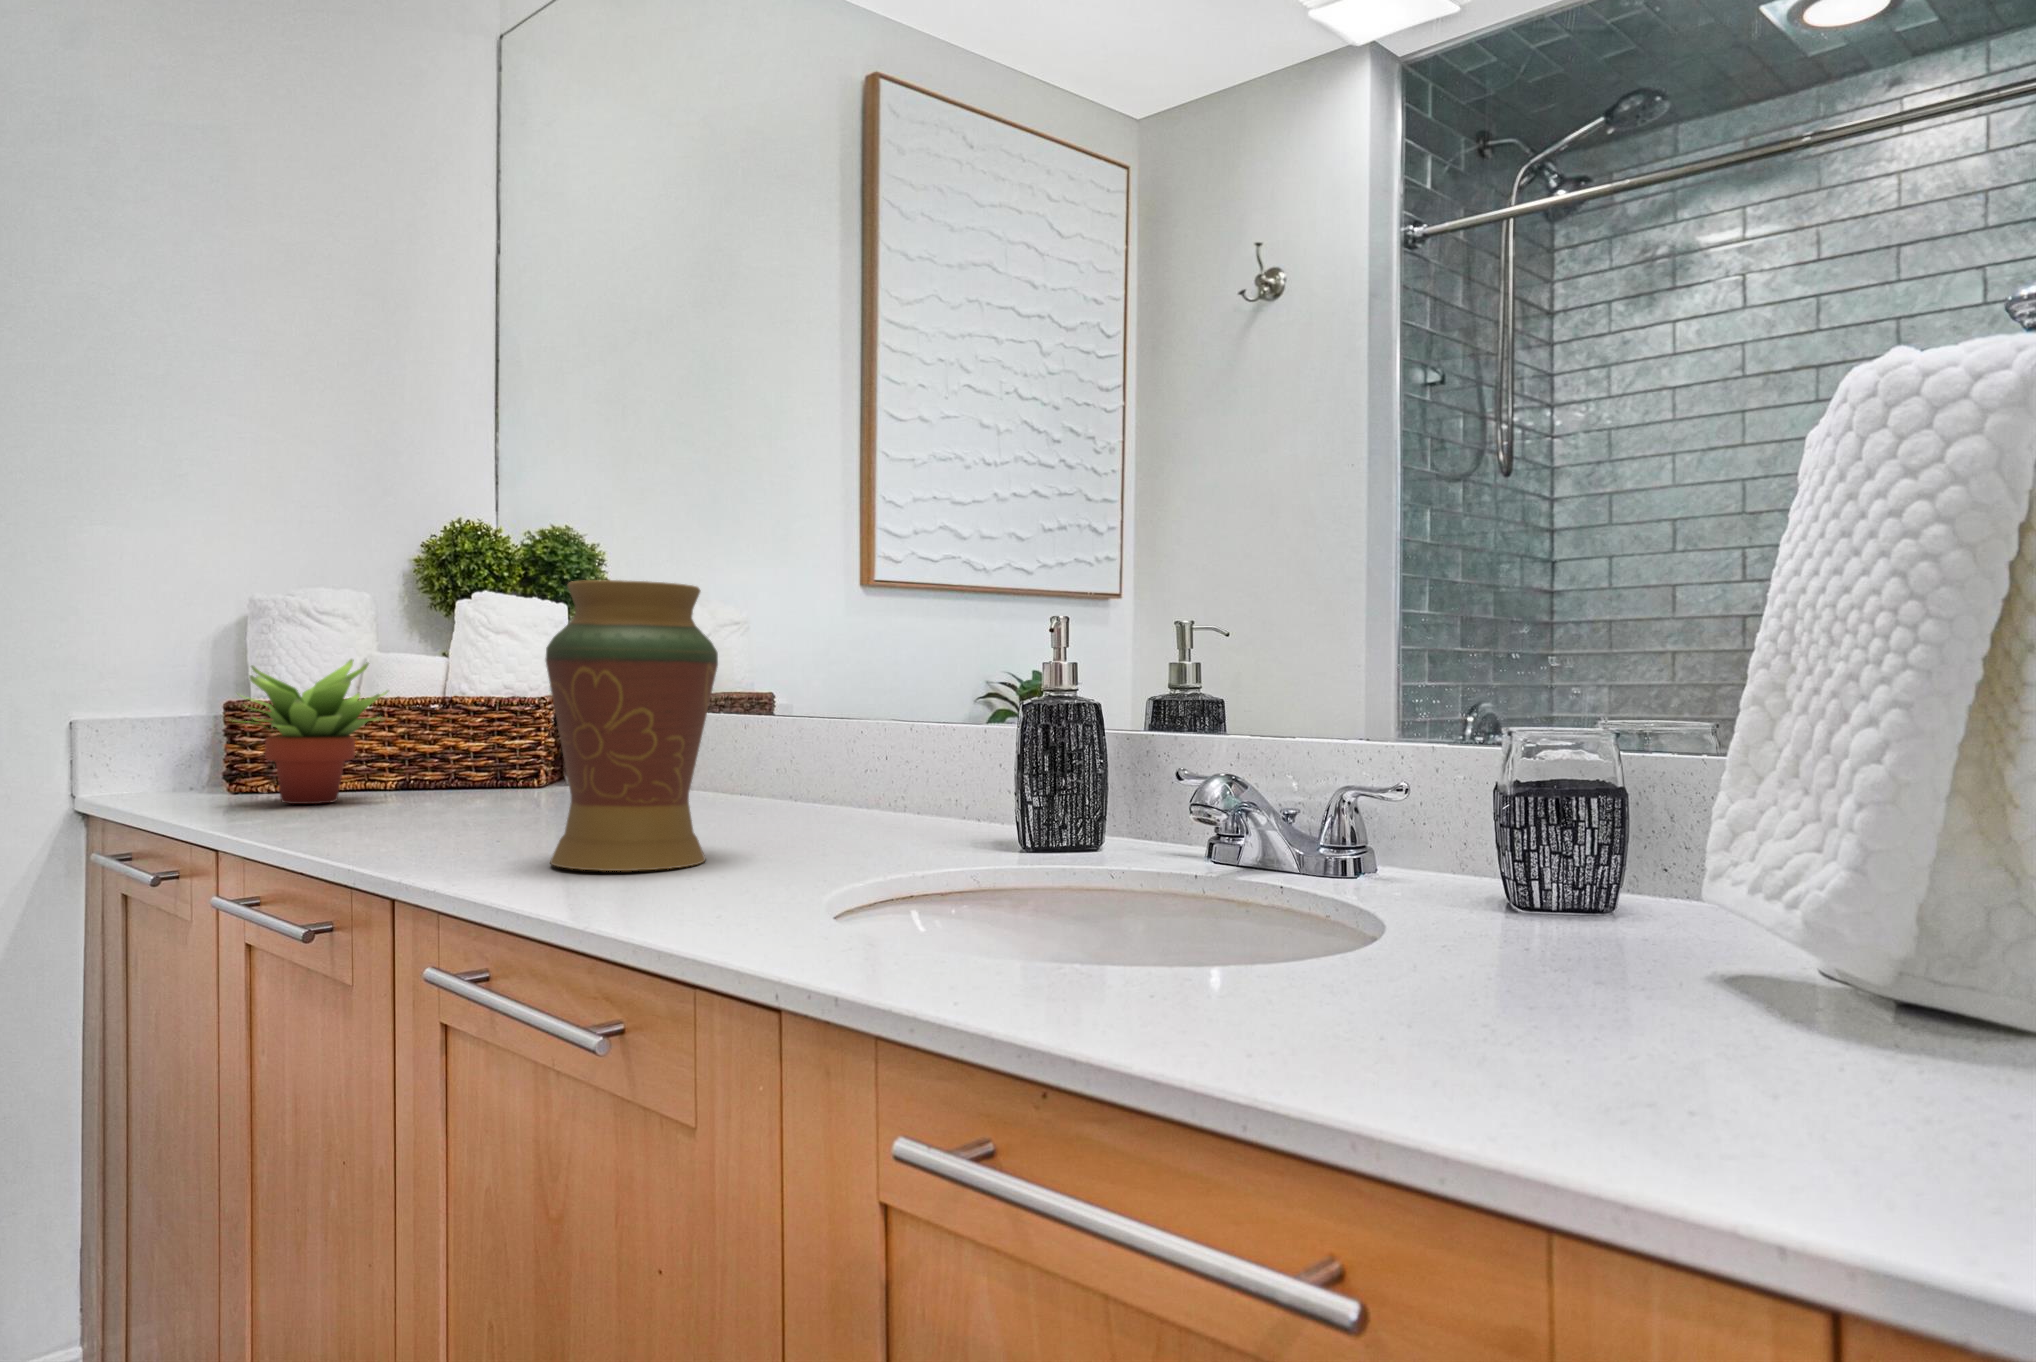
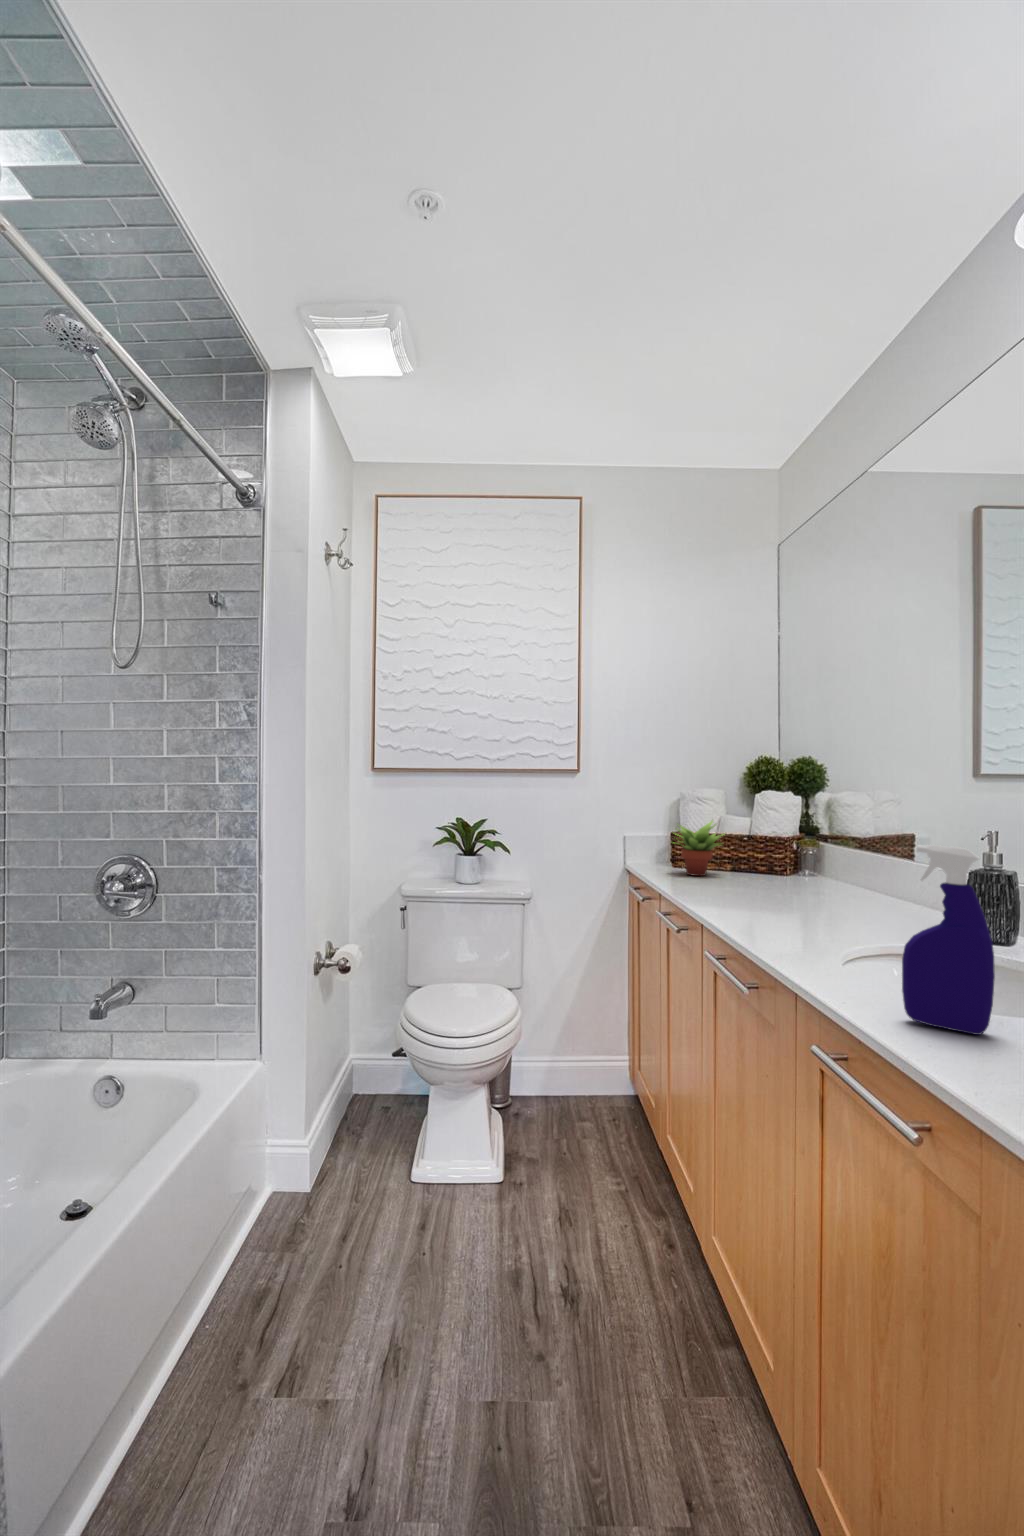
spray bottle: none [1167,522,1385,1030] -> present [902,845,995,1035]
decorative vase: present [545,580,718,871] -> none [757,813,826,926]

